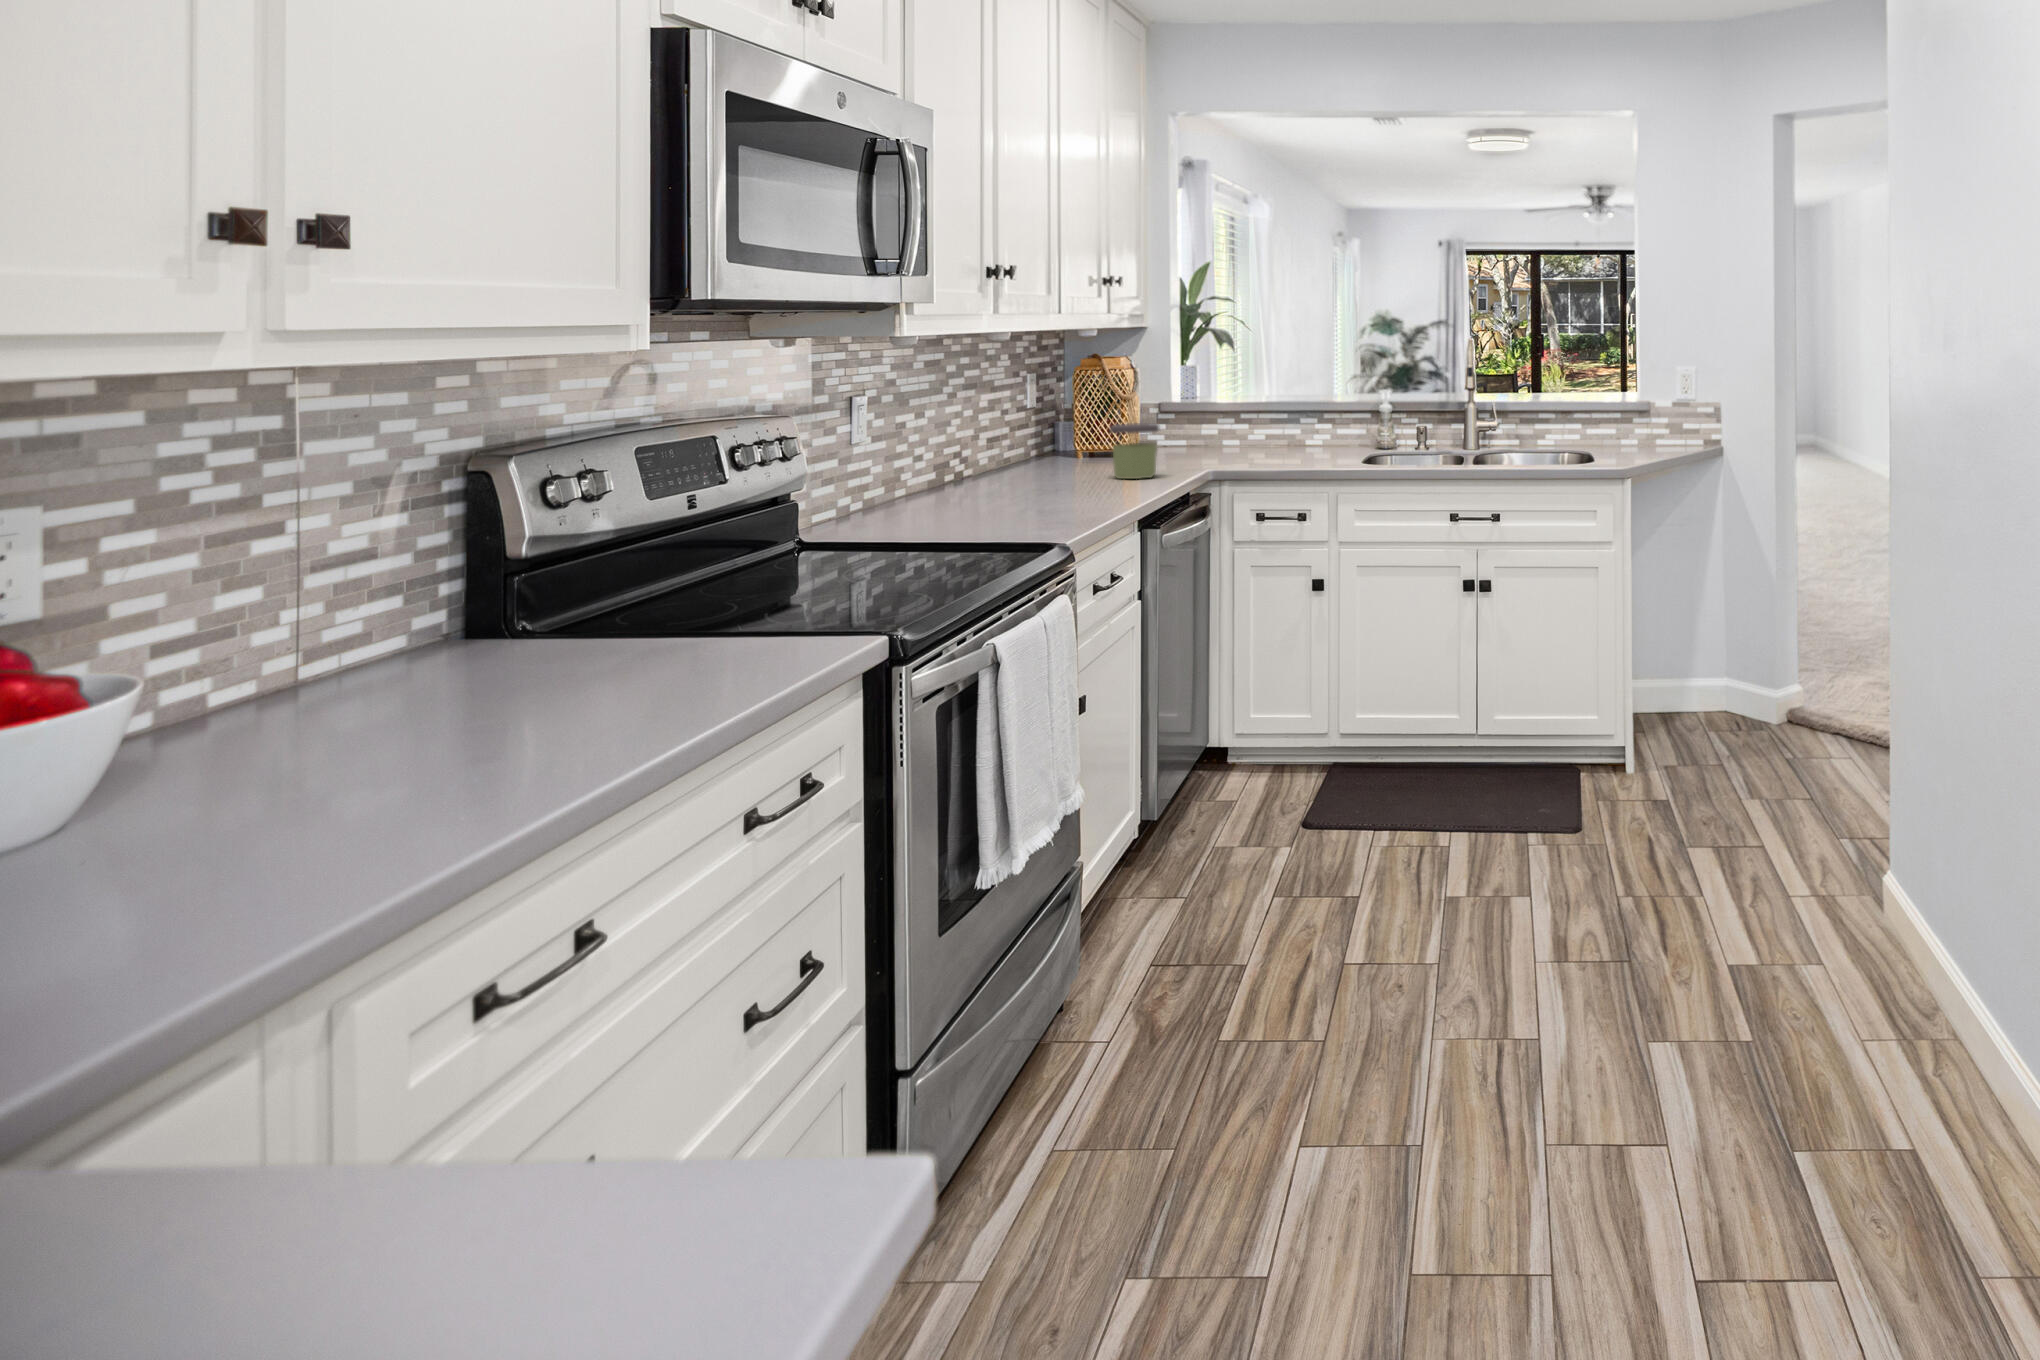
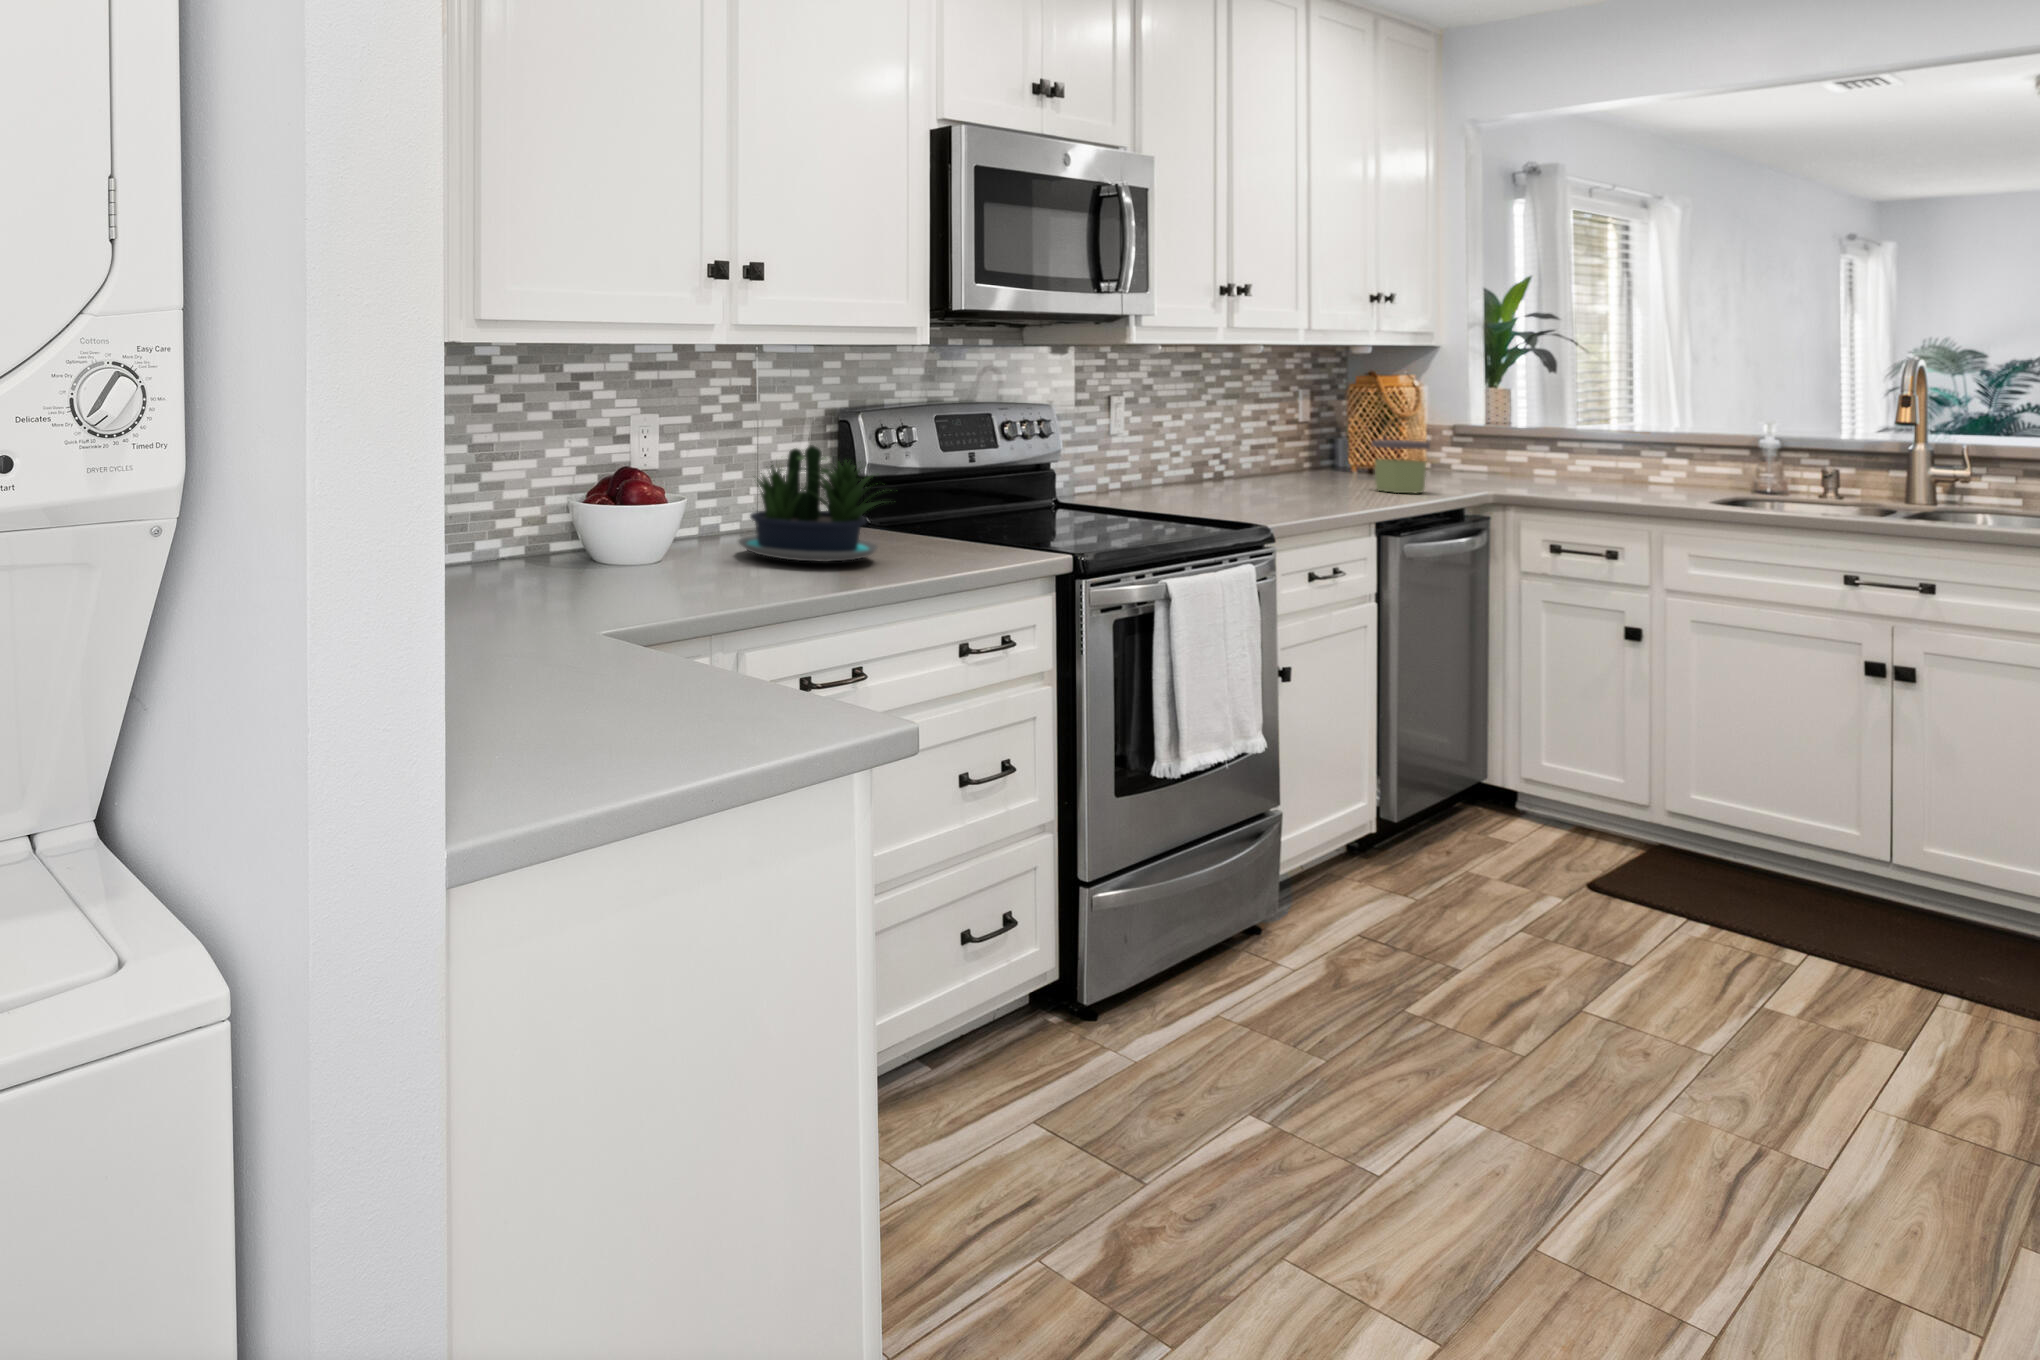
potted plant: none [287,532,621,744] -> present [738,446,879,562]

